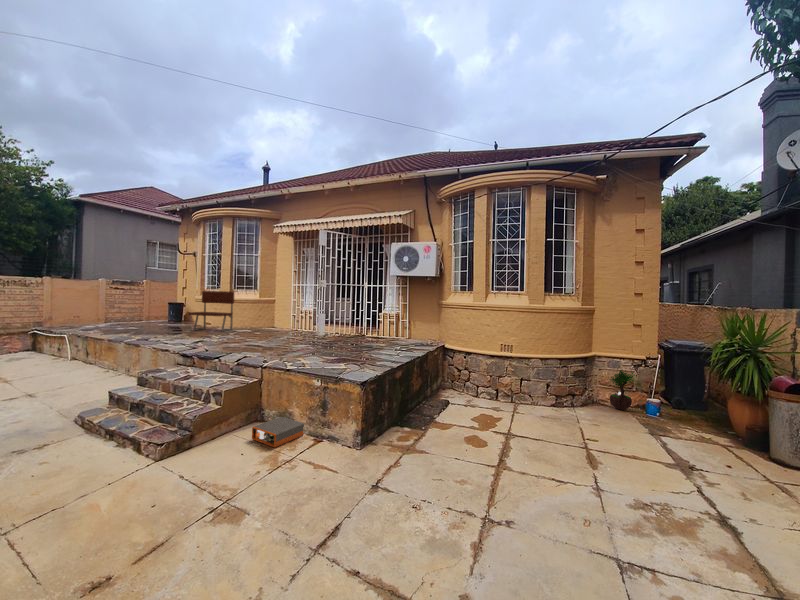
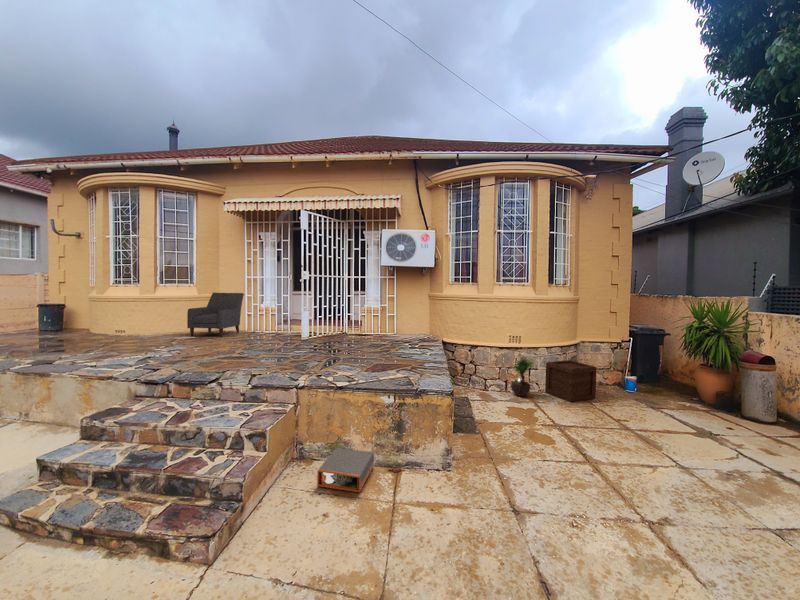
bench: present [189,291,234,332] -> none [94,285,163,339]
chair: none [248,298,293,333] -> present [187,293,244,337]
potted tree: present [609,370,635,410] -> present [511,358,534,396]
wooden crate: none [538,374,589,417] -> present [545,360,597,402]

